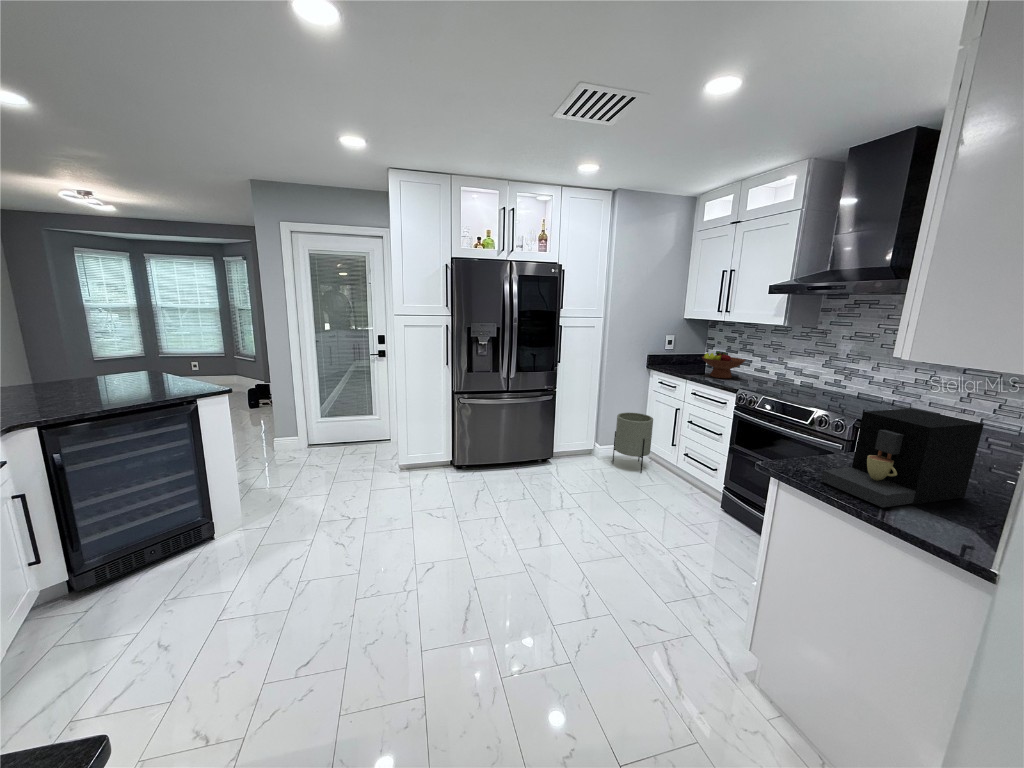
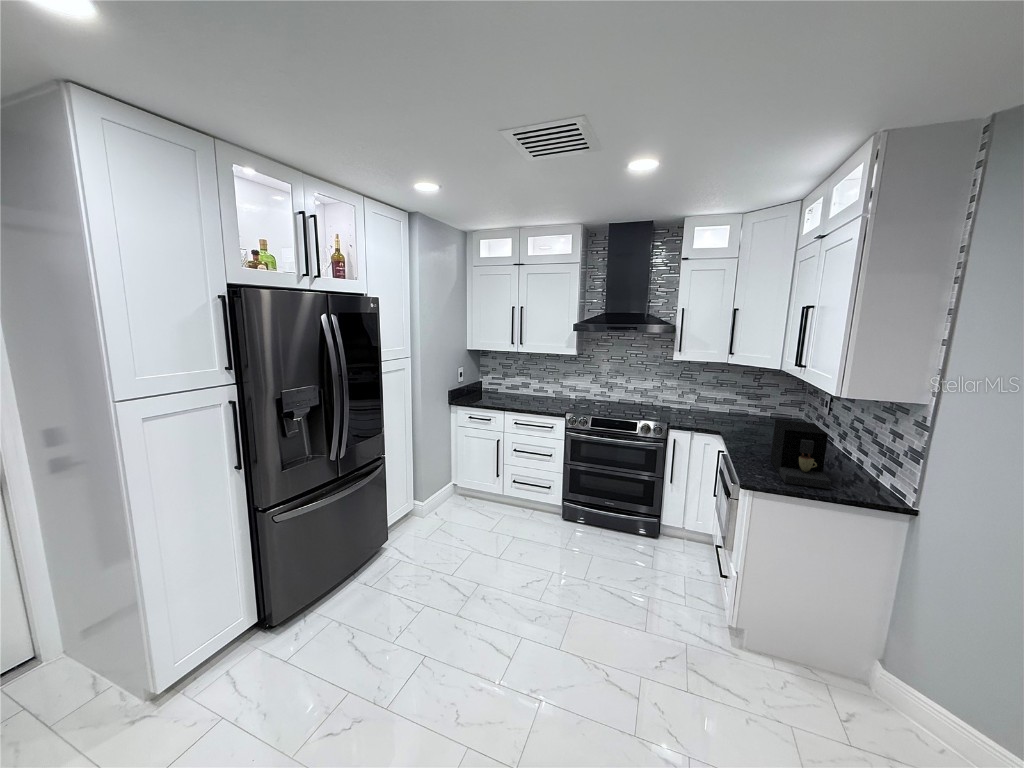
fruit bowl: present [702,352,745,378] -> none [508,380,543,404]
planter: present [612,412,653,473] -> none [440,453,477,516]

